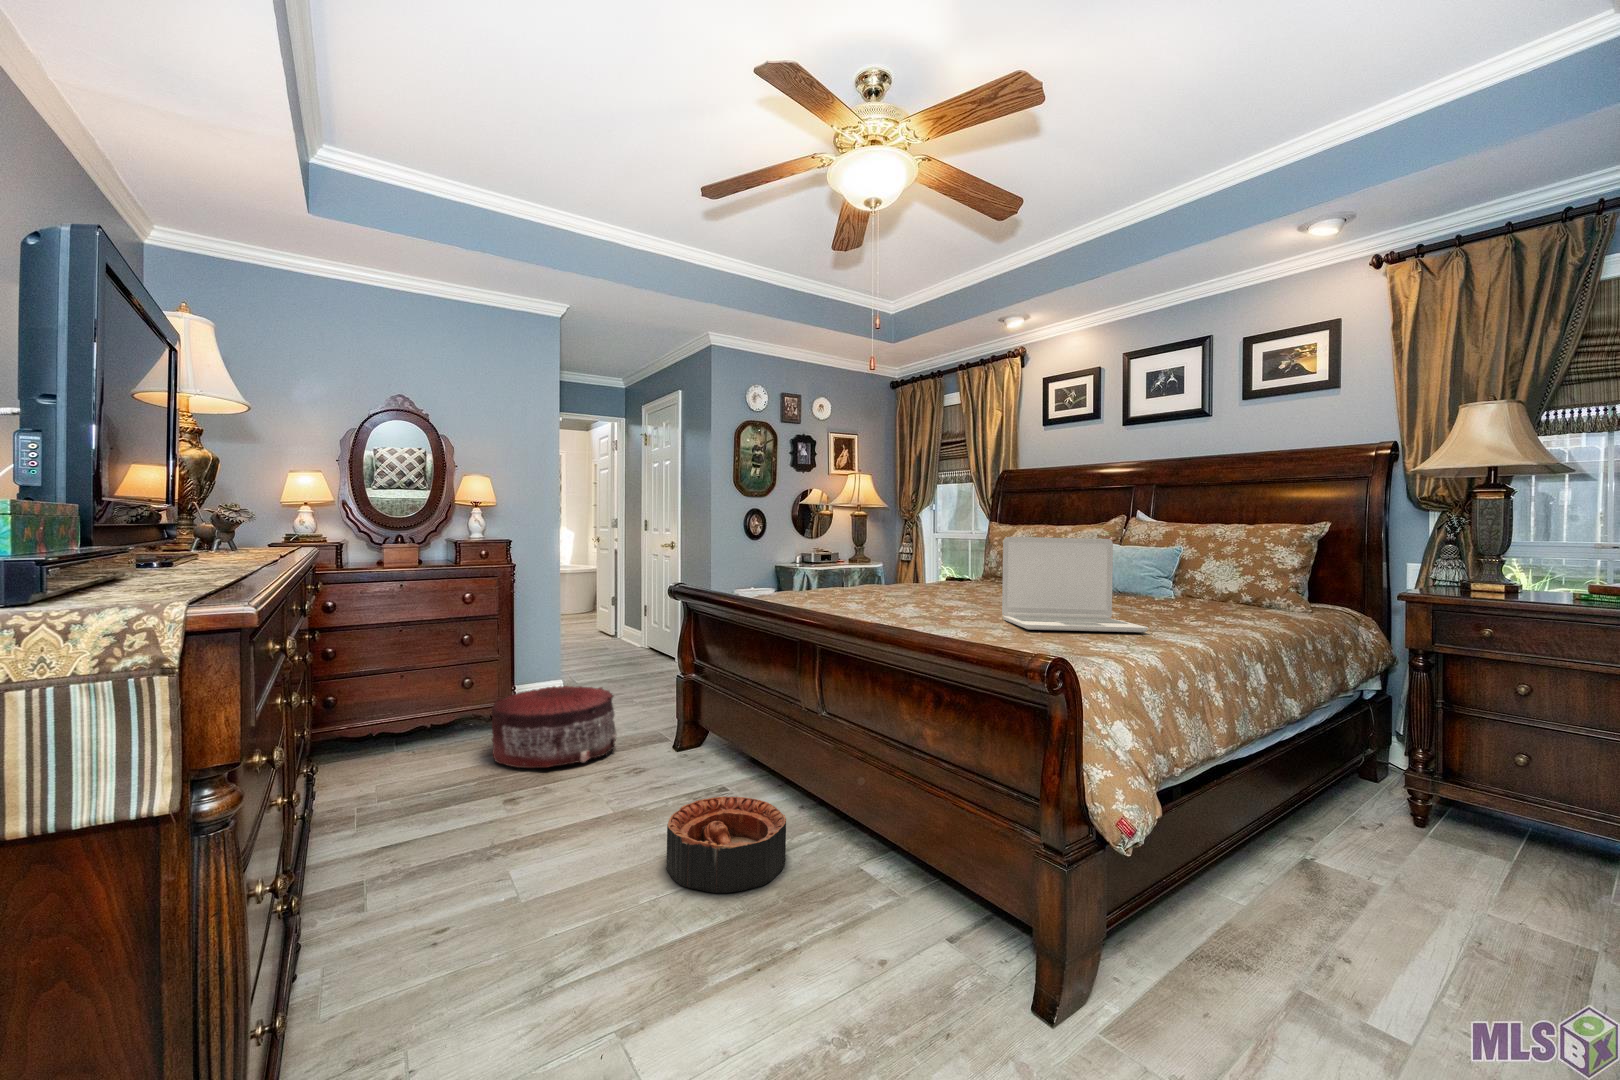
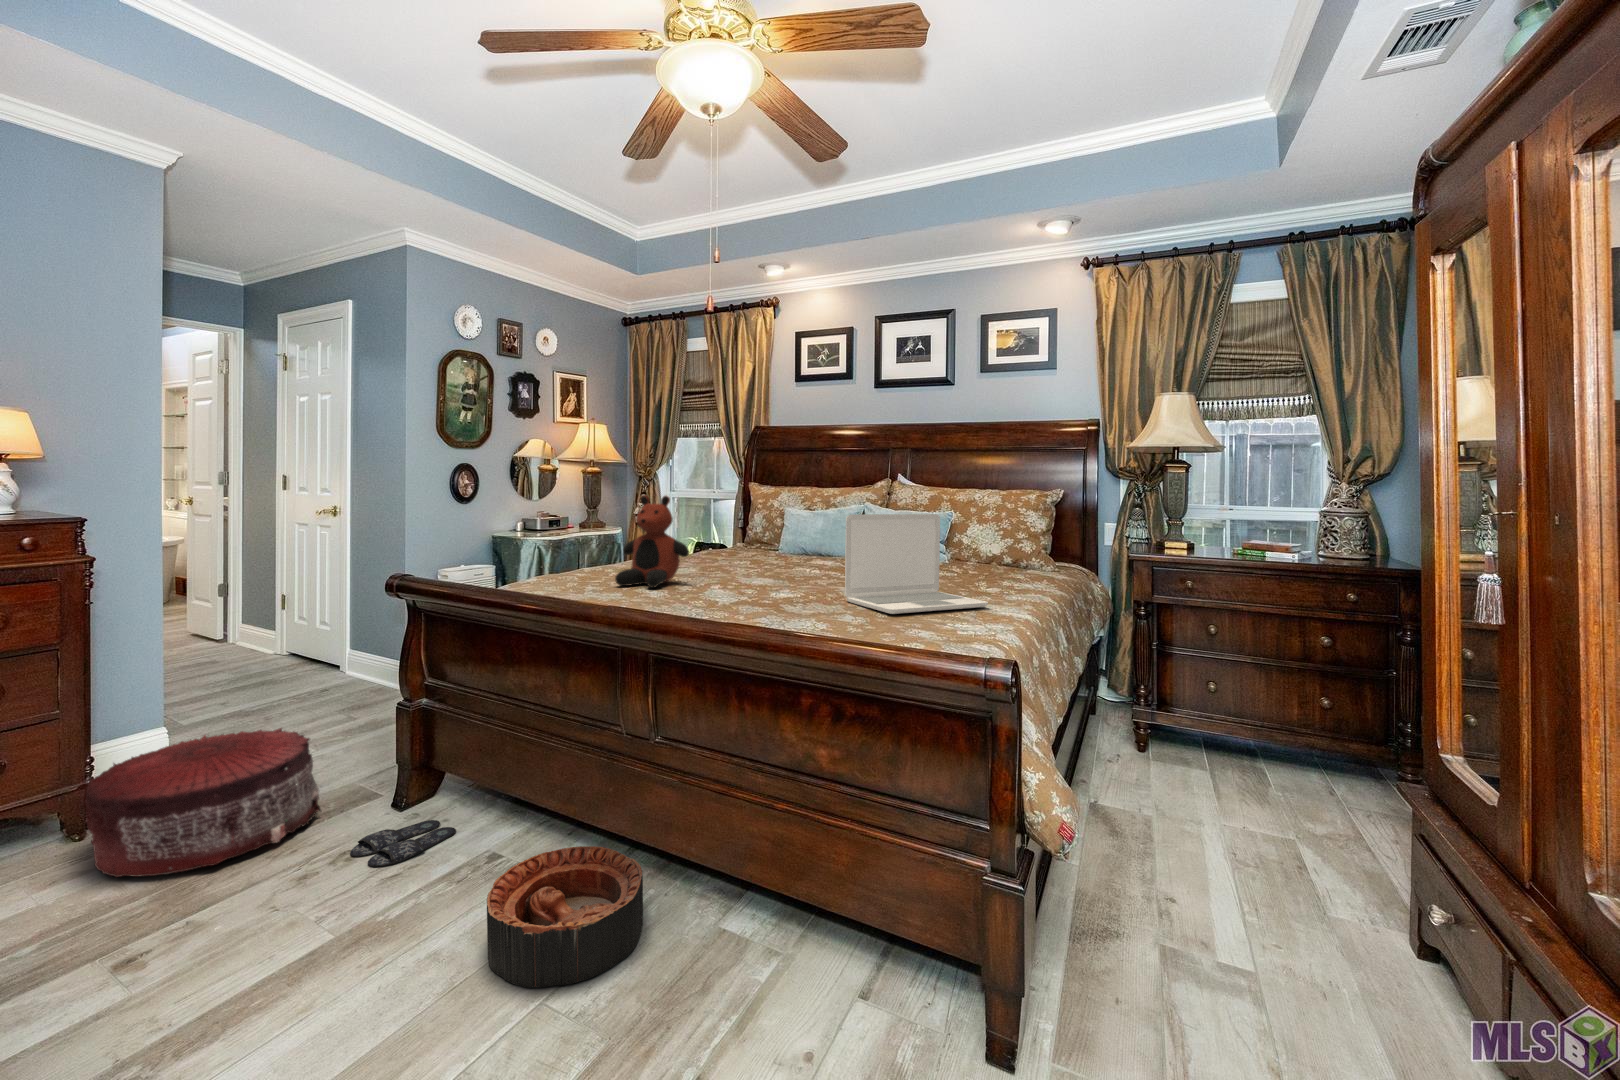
teddy bear: none [818,524,881,601] -> present [615,495,689,588]
slippers: none [621,768,690,790] -> present [350,820,456,867]

